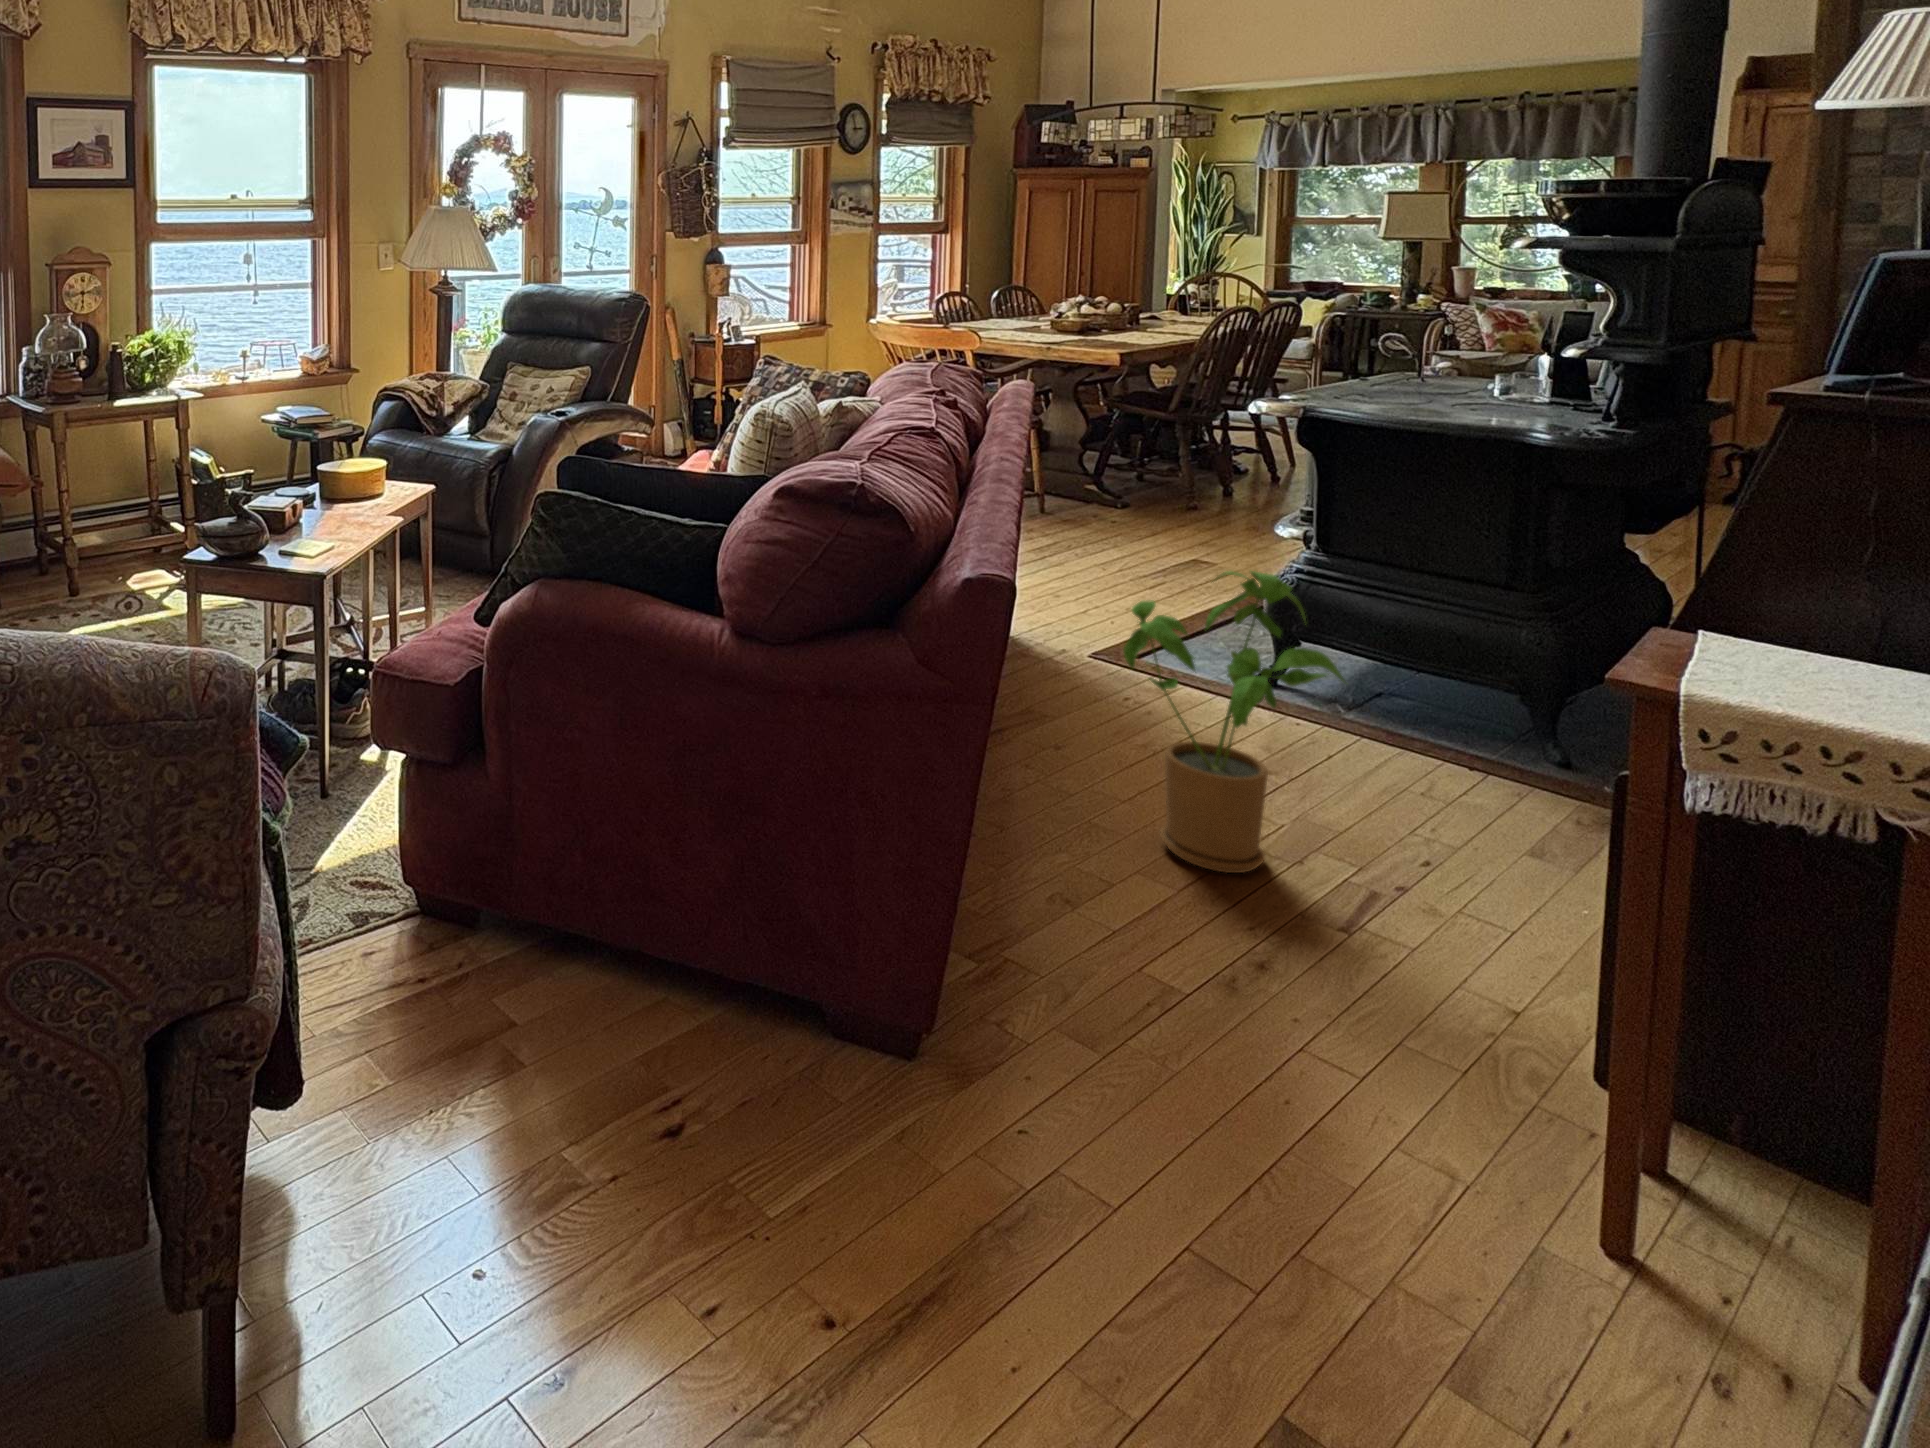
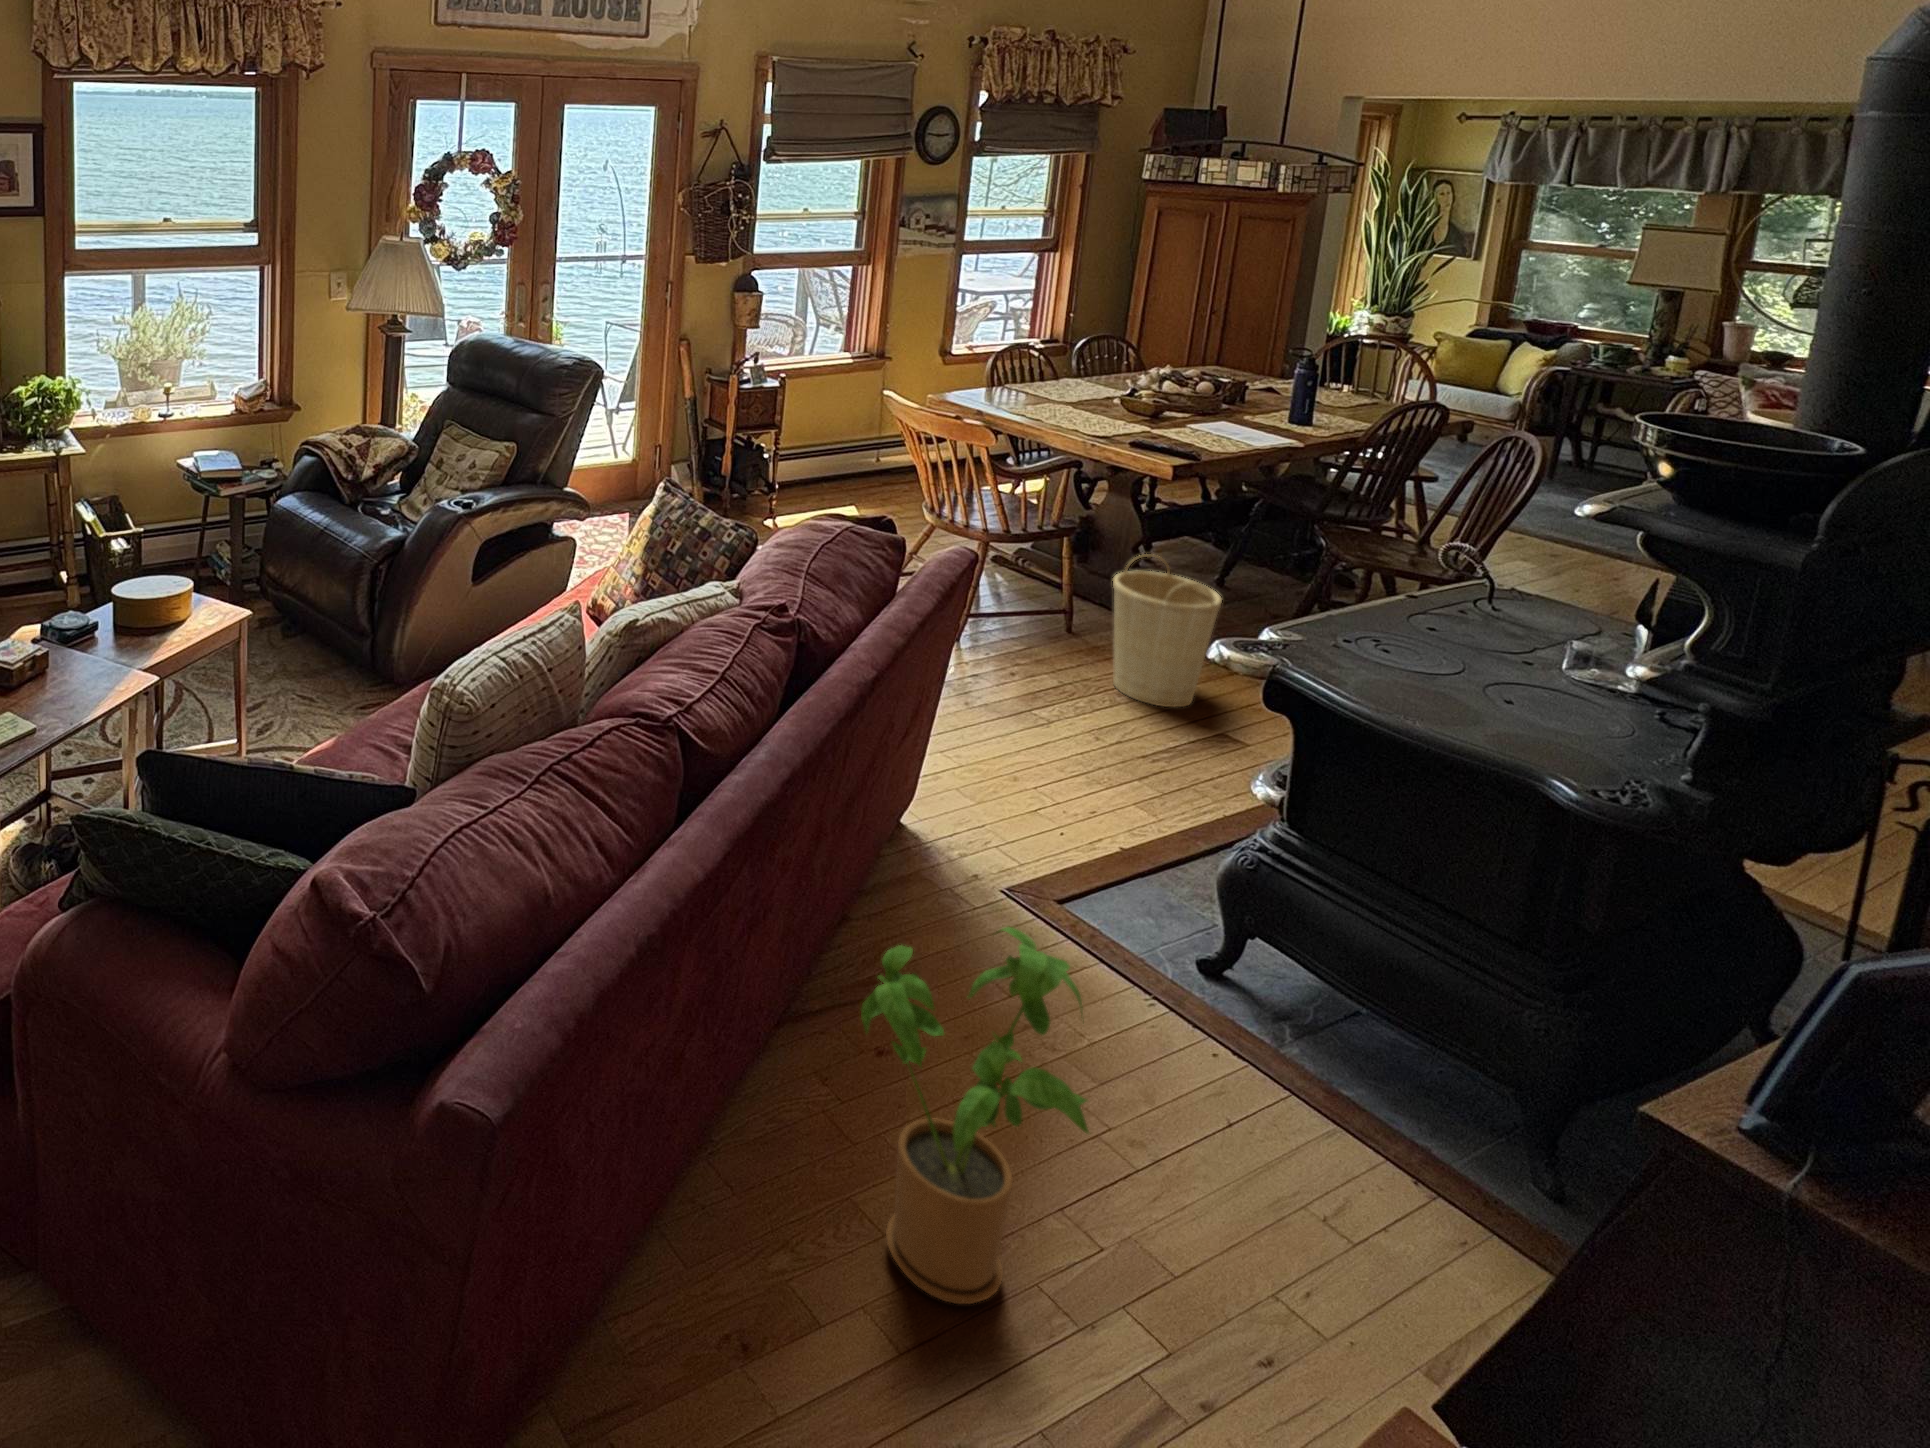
basket: none [1098,423,1190,546] -> present [1113,555,1222,707]

